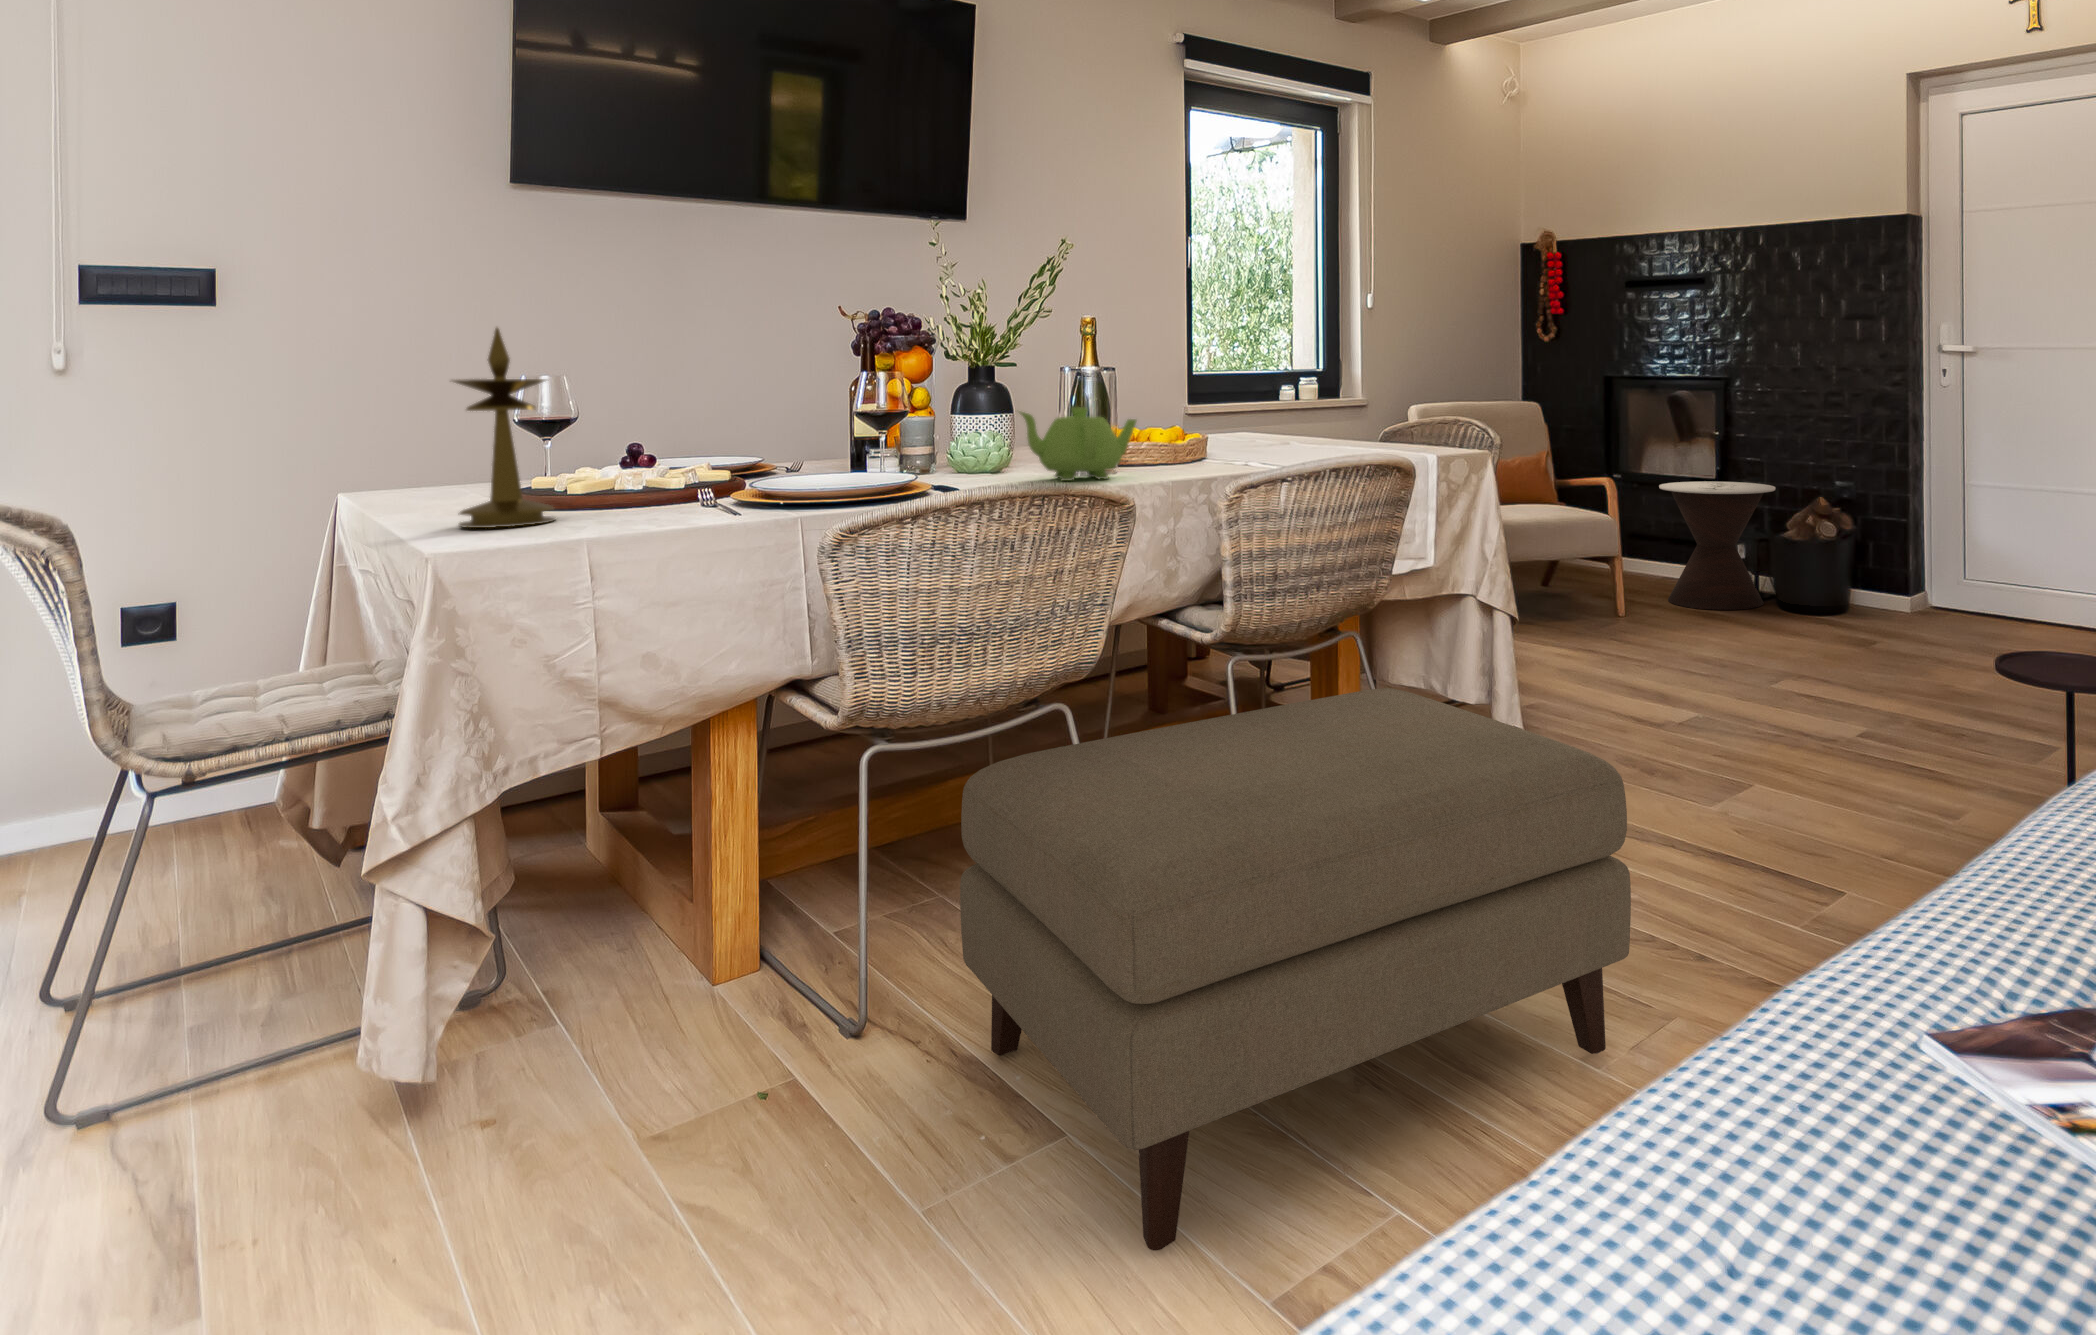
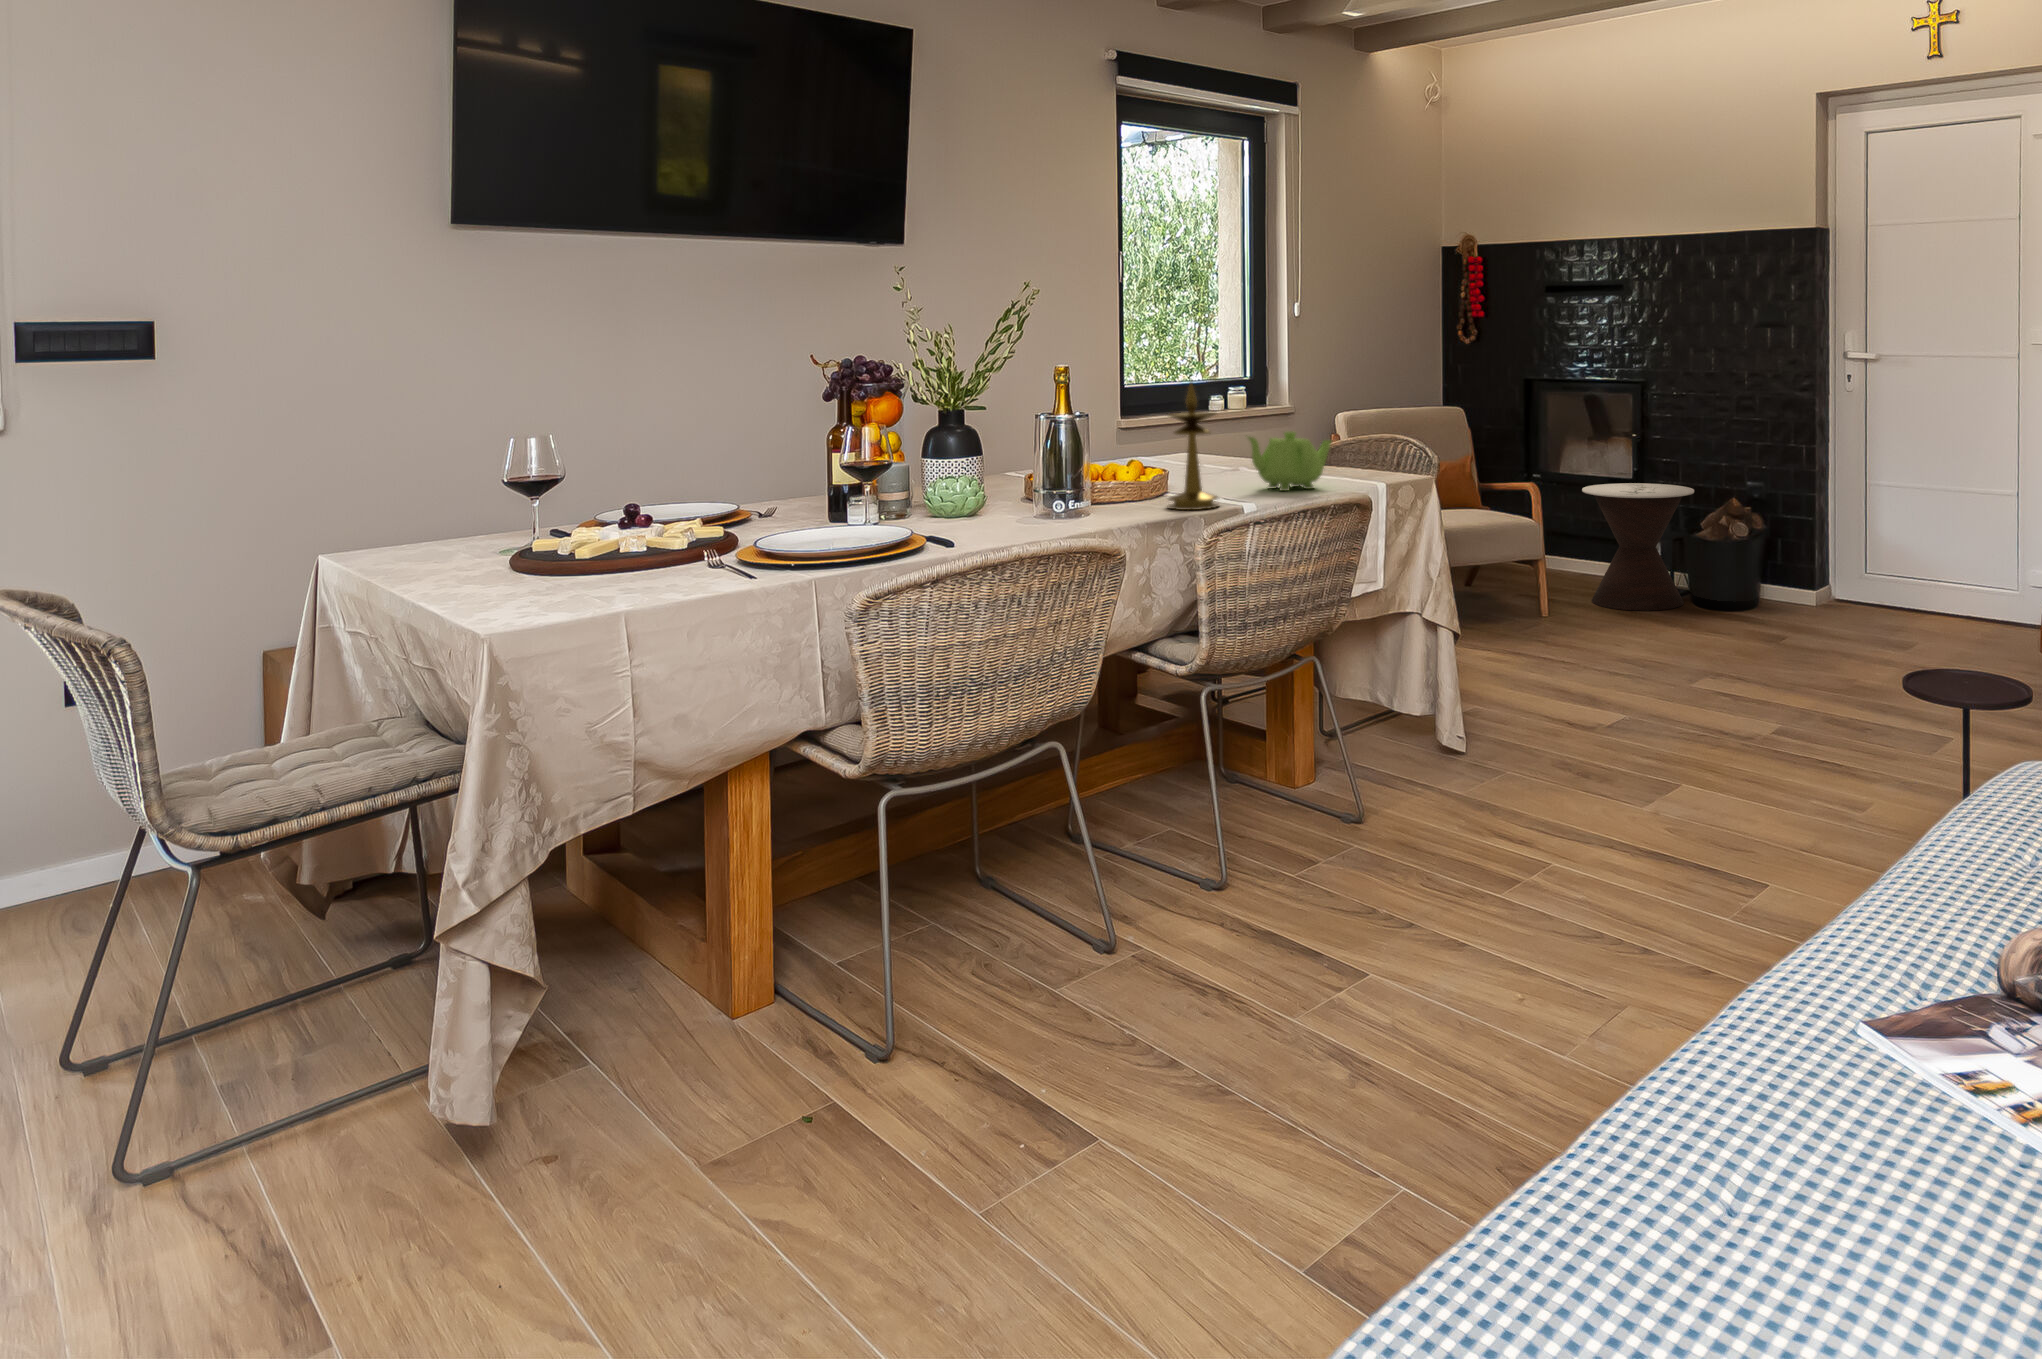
candlestick: present [453,328,555,528] -> present [1167,382,1219,510]
teapot: present [1020,407,1136,481] -> present [1248,431,1331,491]
ottoman: present [960,688,1631,1251] -> none [988,721,1595,1241]

